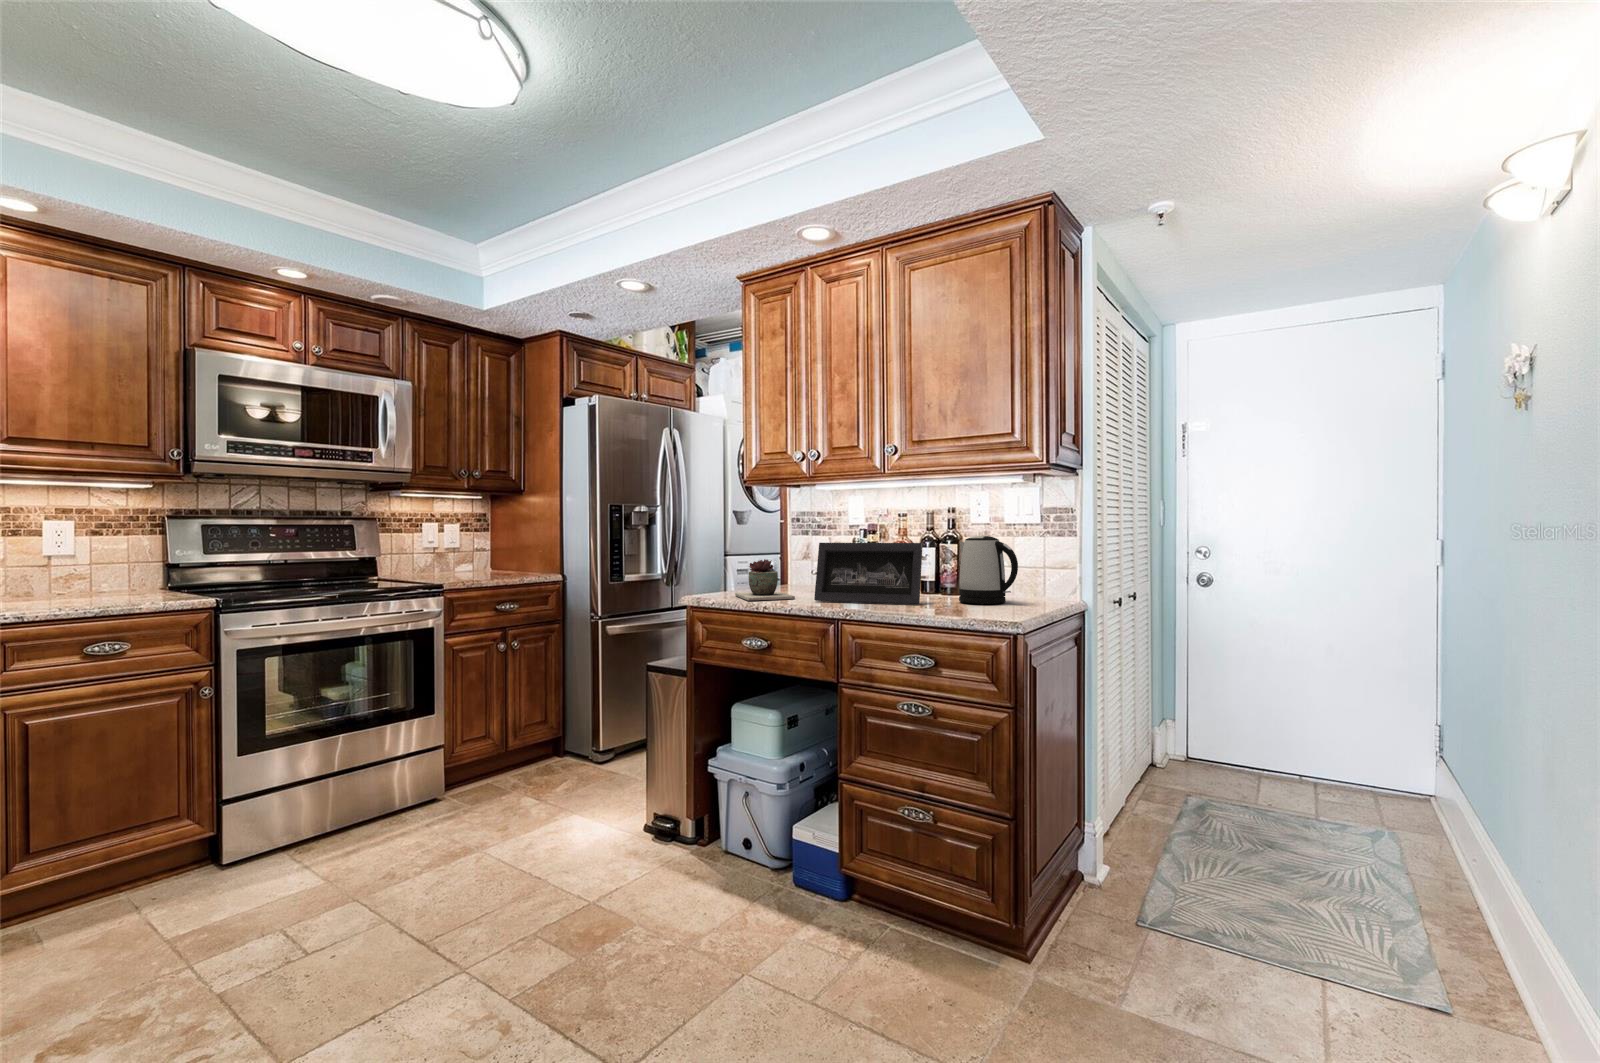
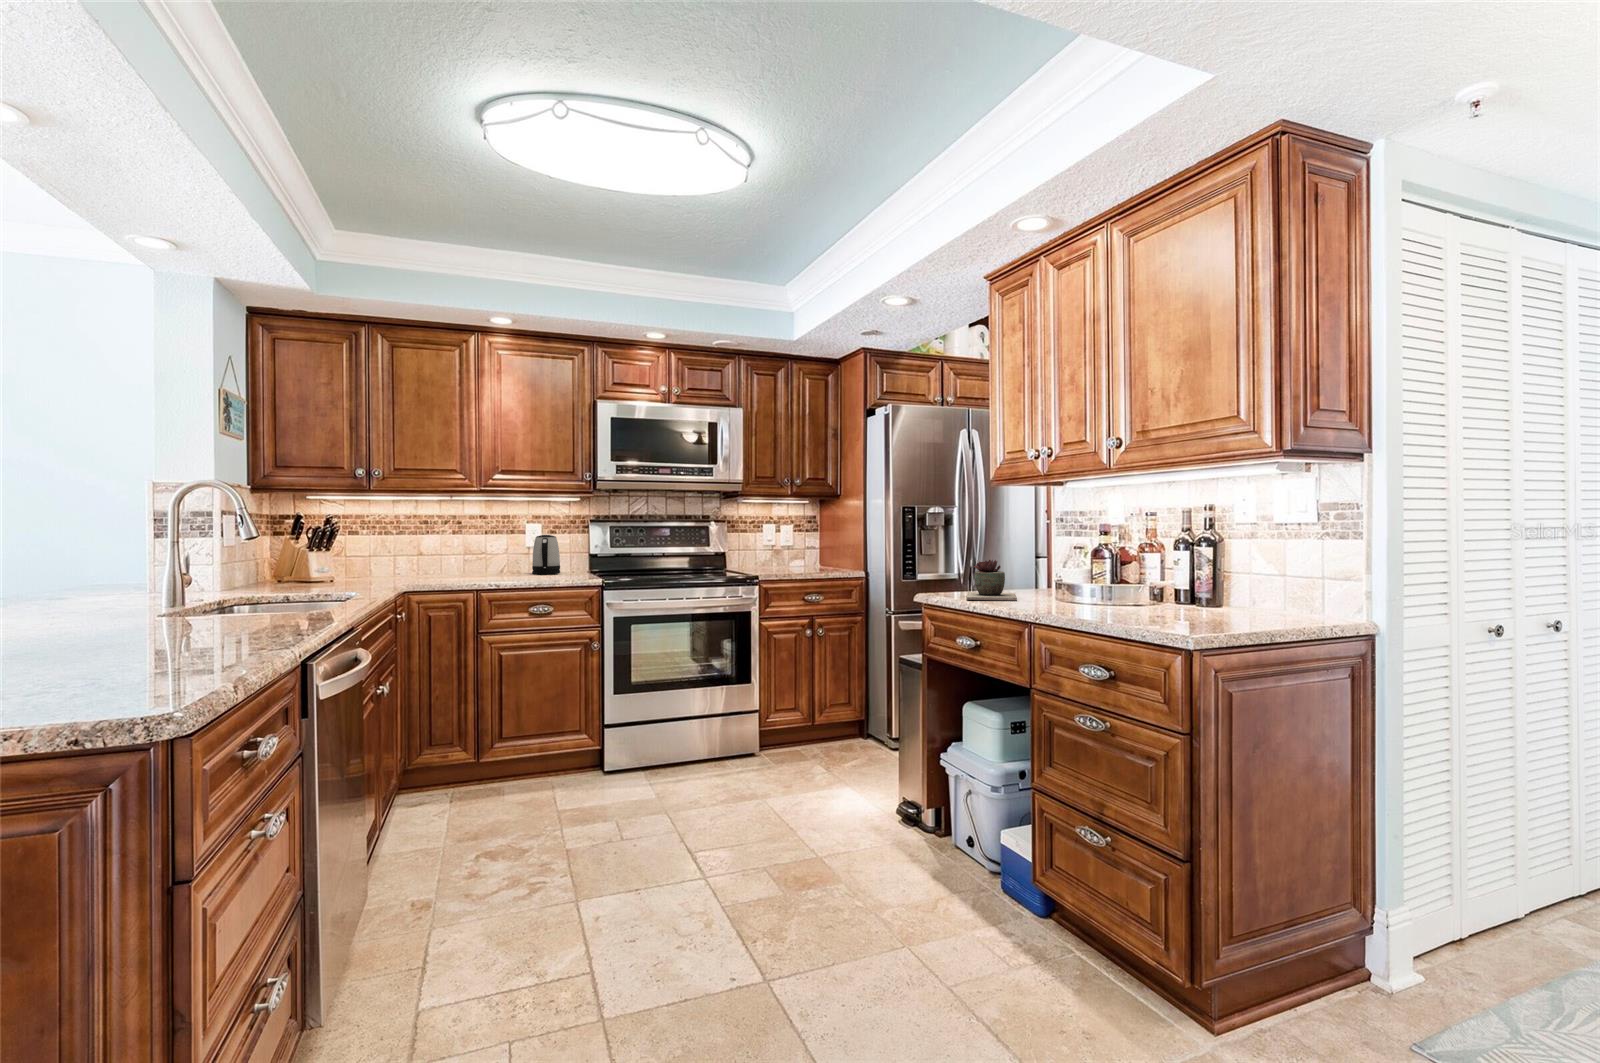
kettle: present [959,536,1018,604] -> present [532,535,560,574]
picture frame: present [814,543,923,604] -> none [1028,544,1143,613]

